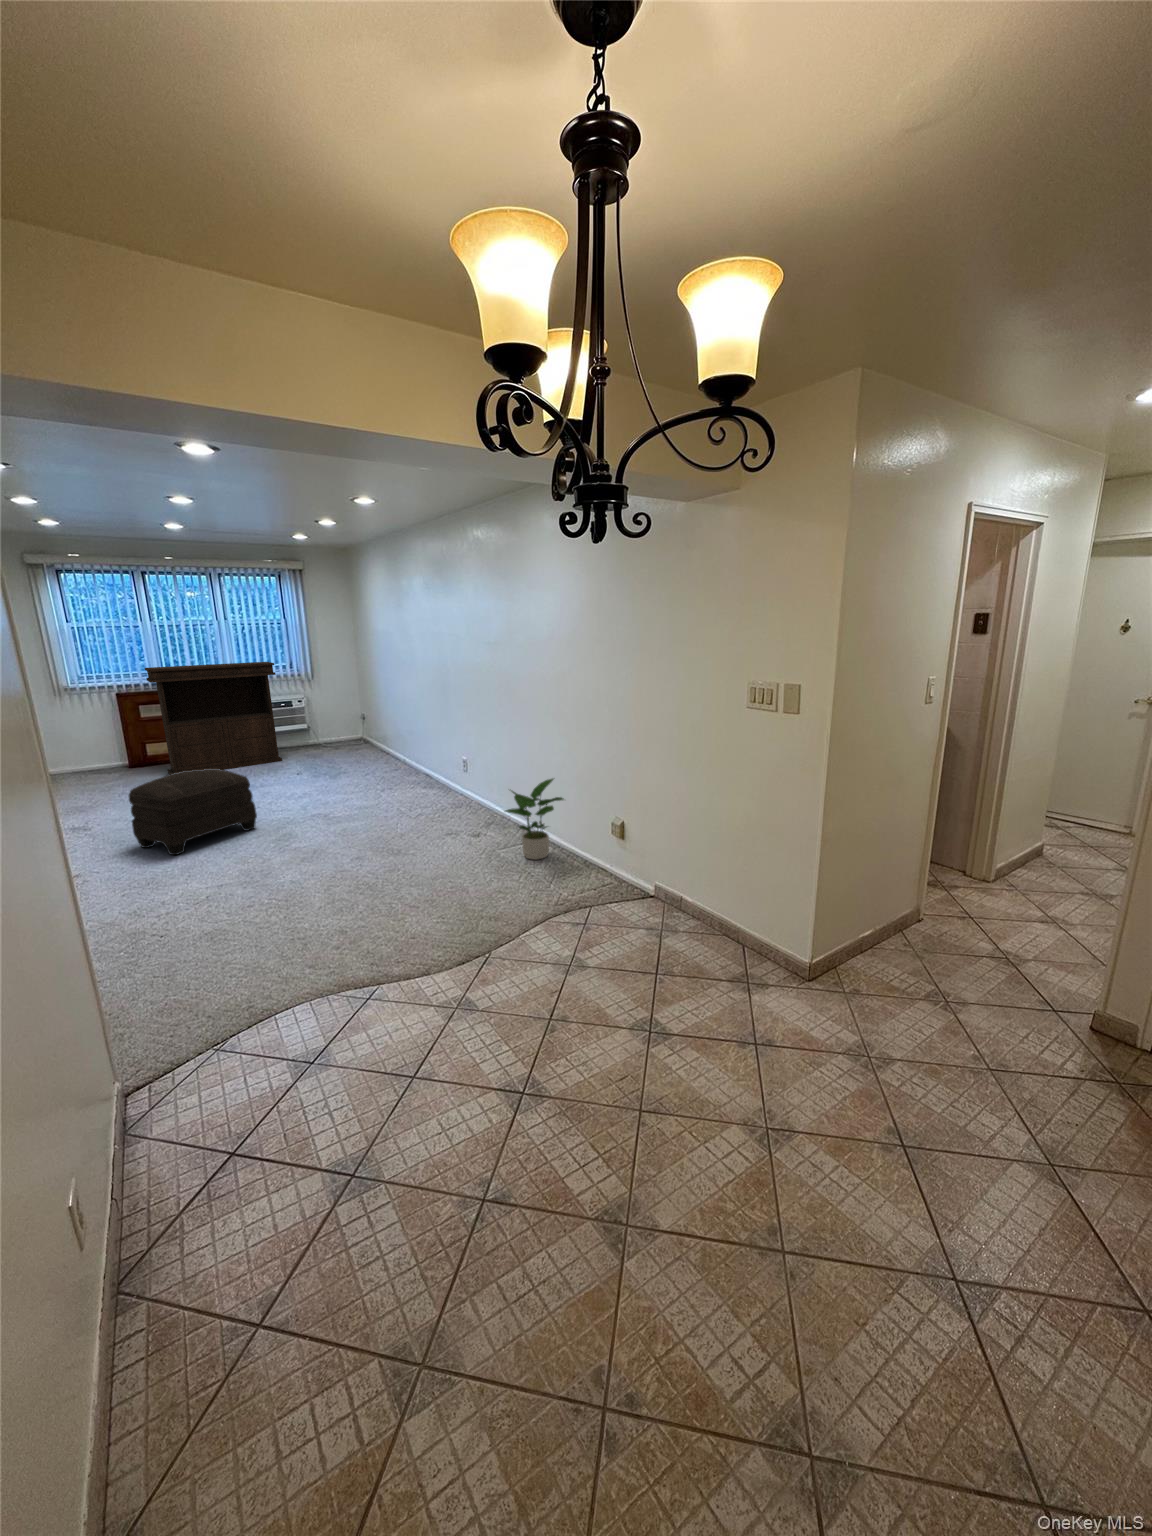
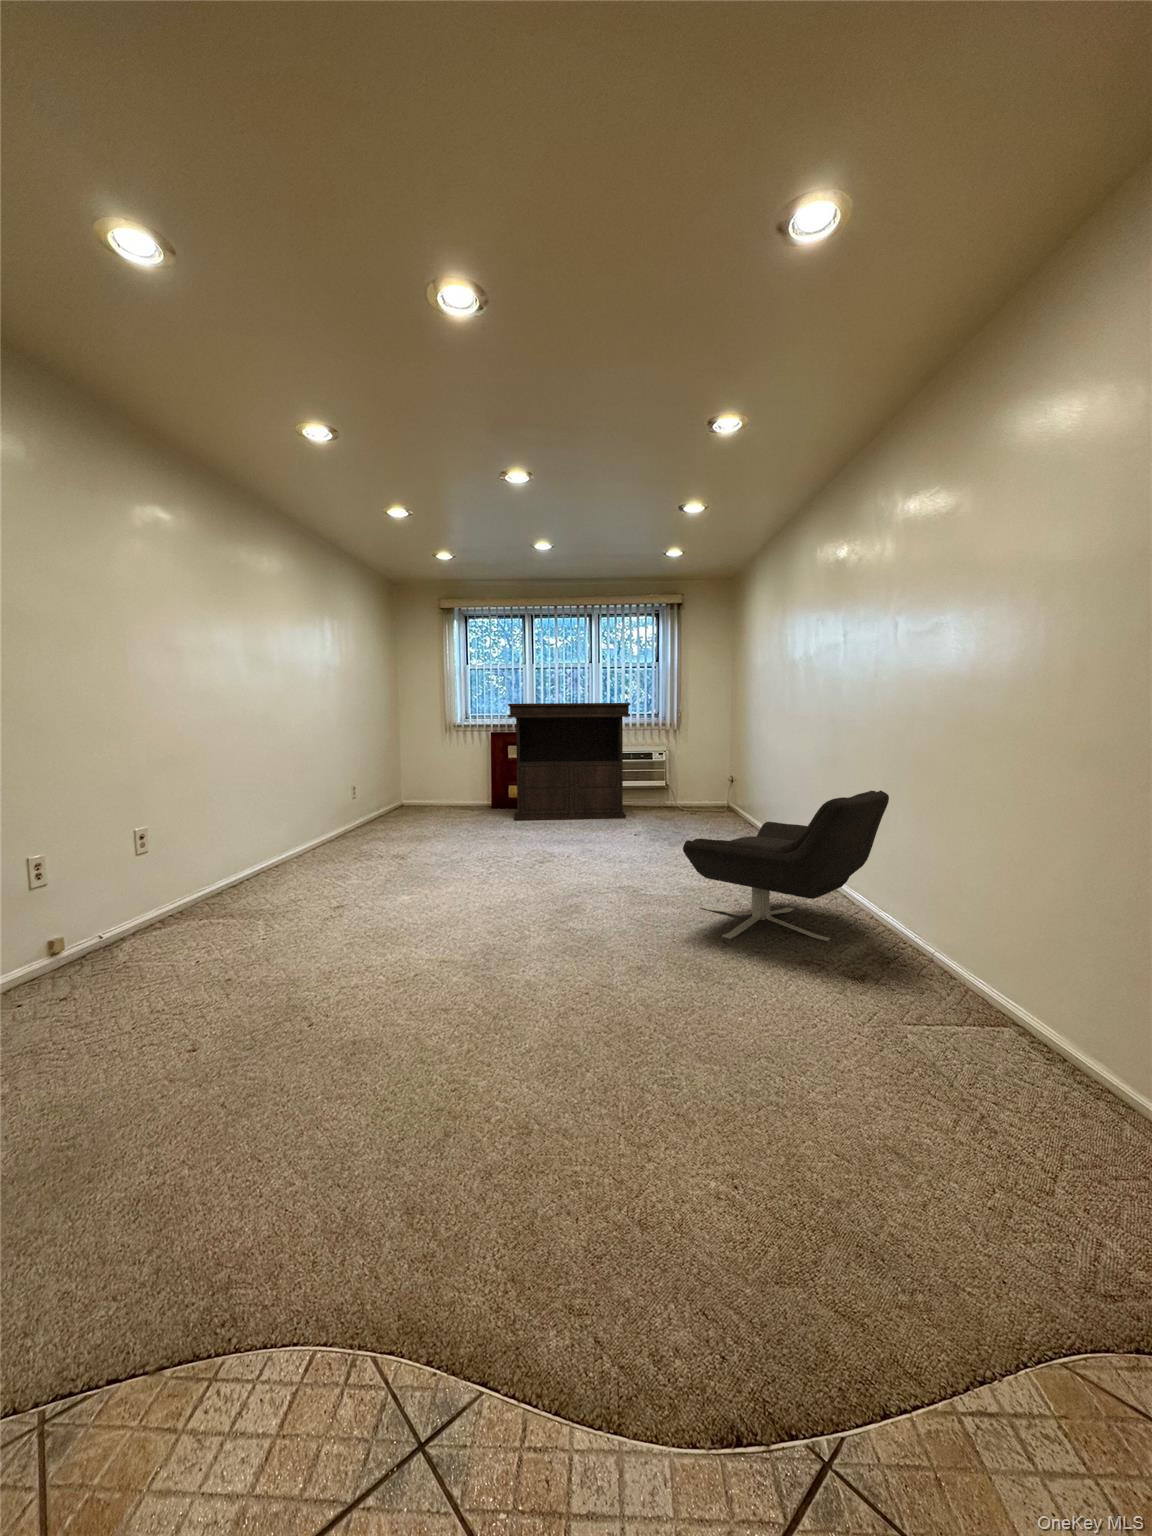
lounge chair: none [373,736,483,832] -> present [683,791,889,941]
ottoman: present [129,769,257,855] -> none [409,800,542,903]
potted plant: present [505,779,564,860] -> none [919,885,1115,1085]

